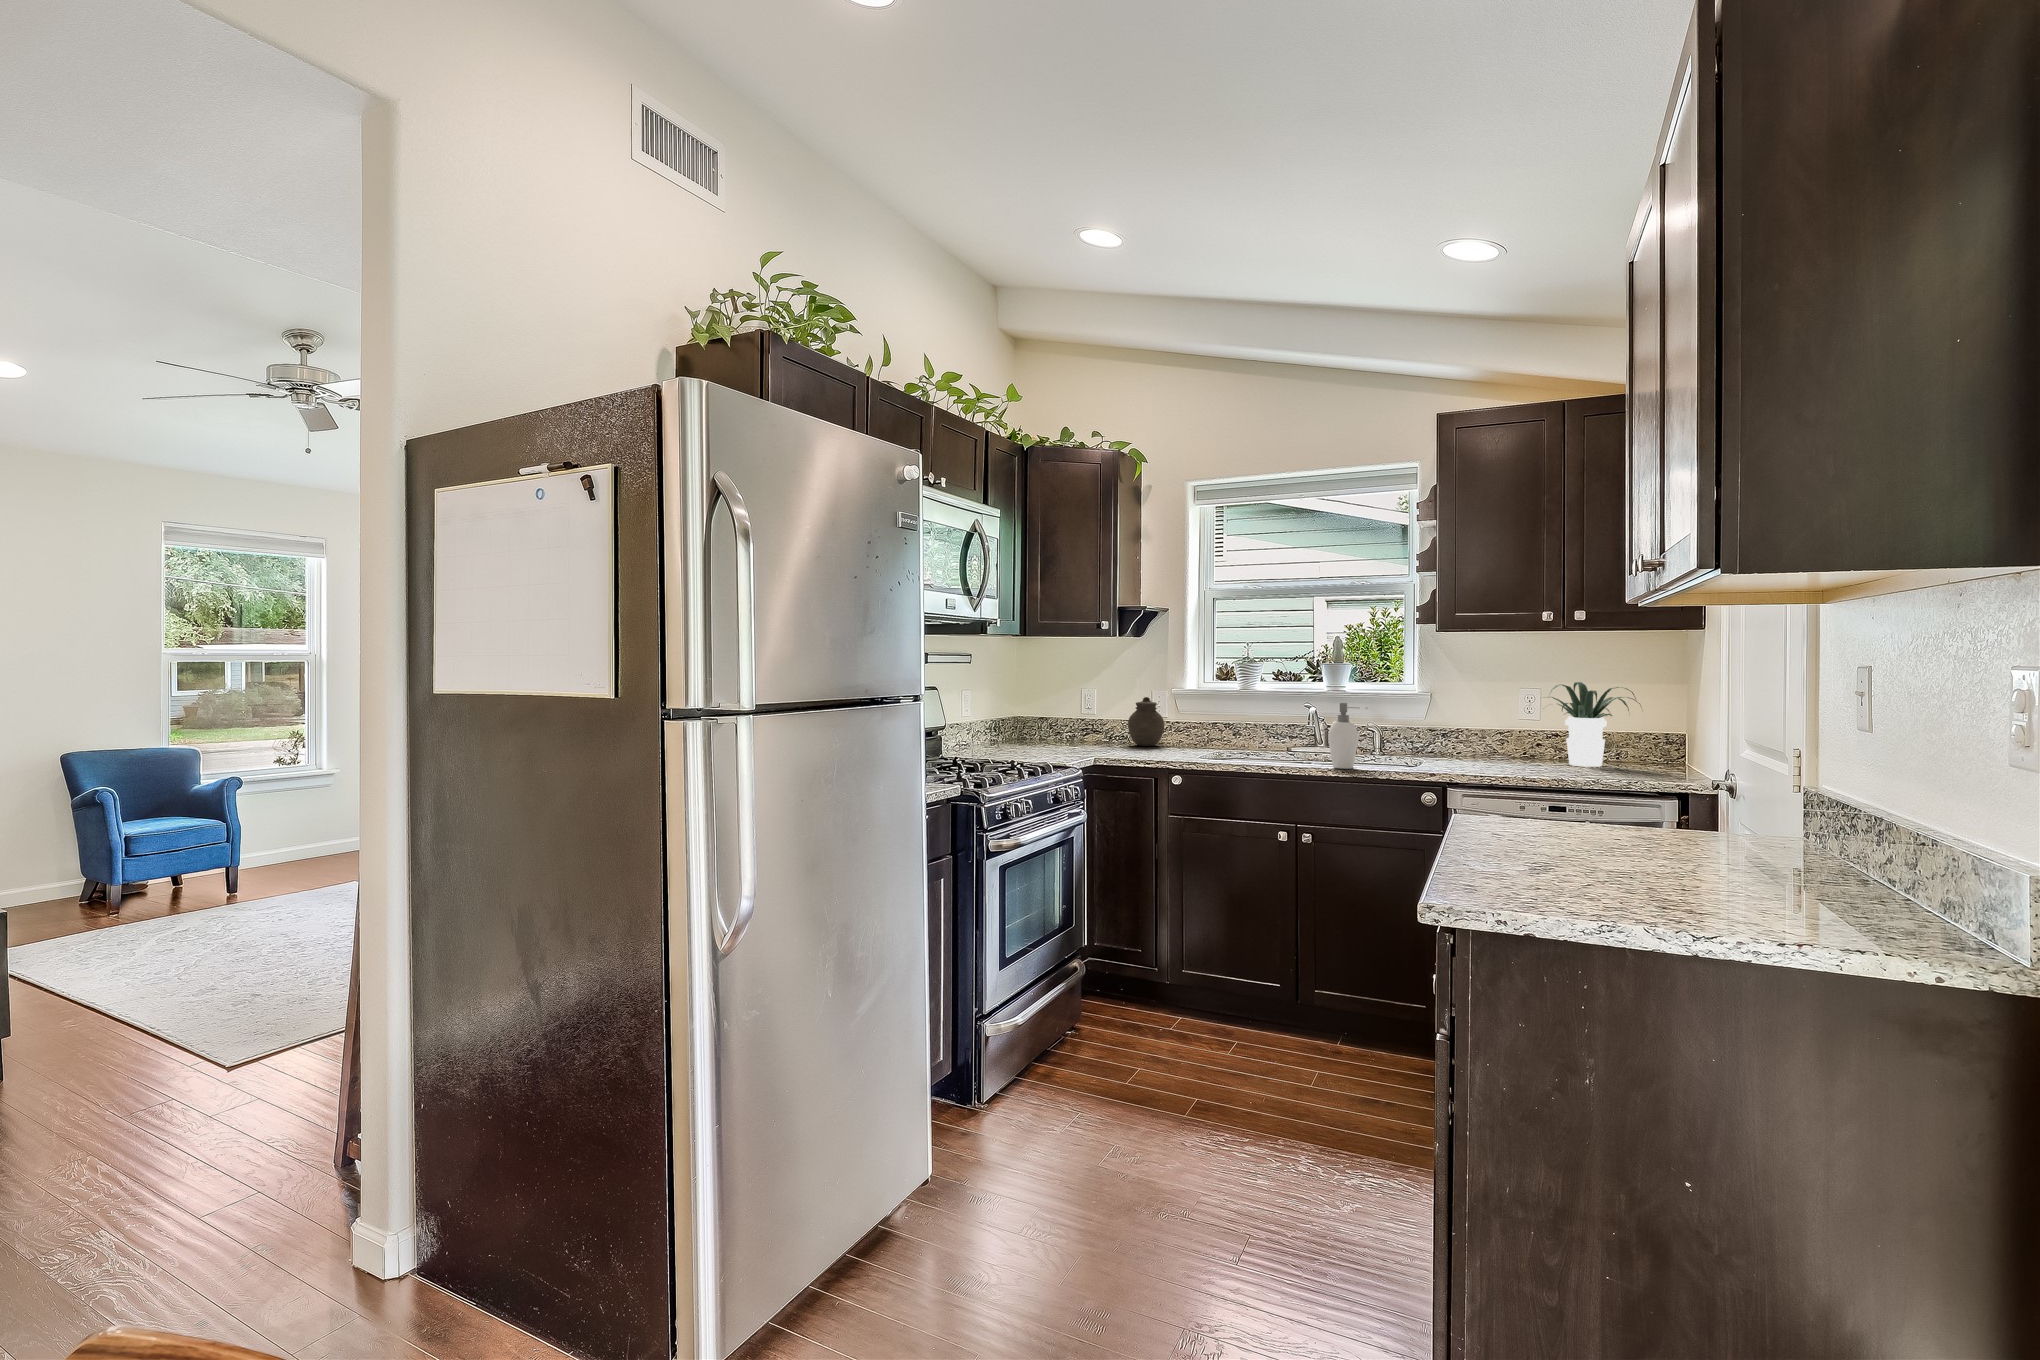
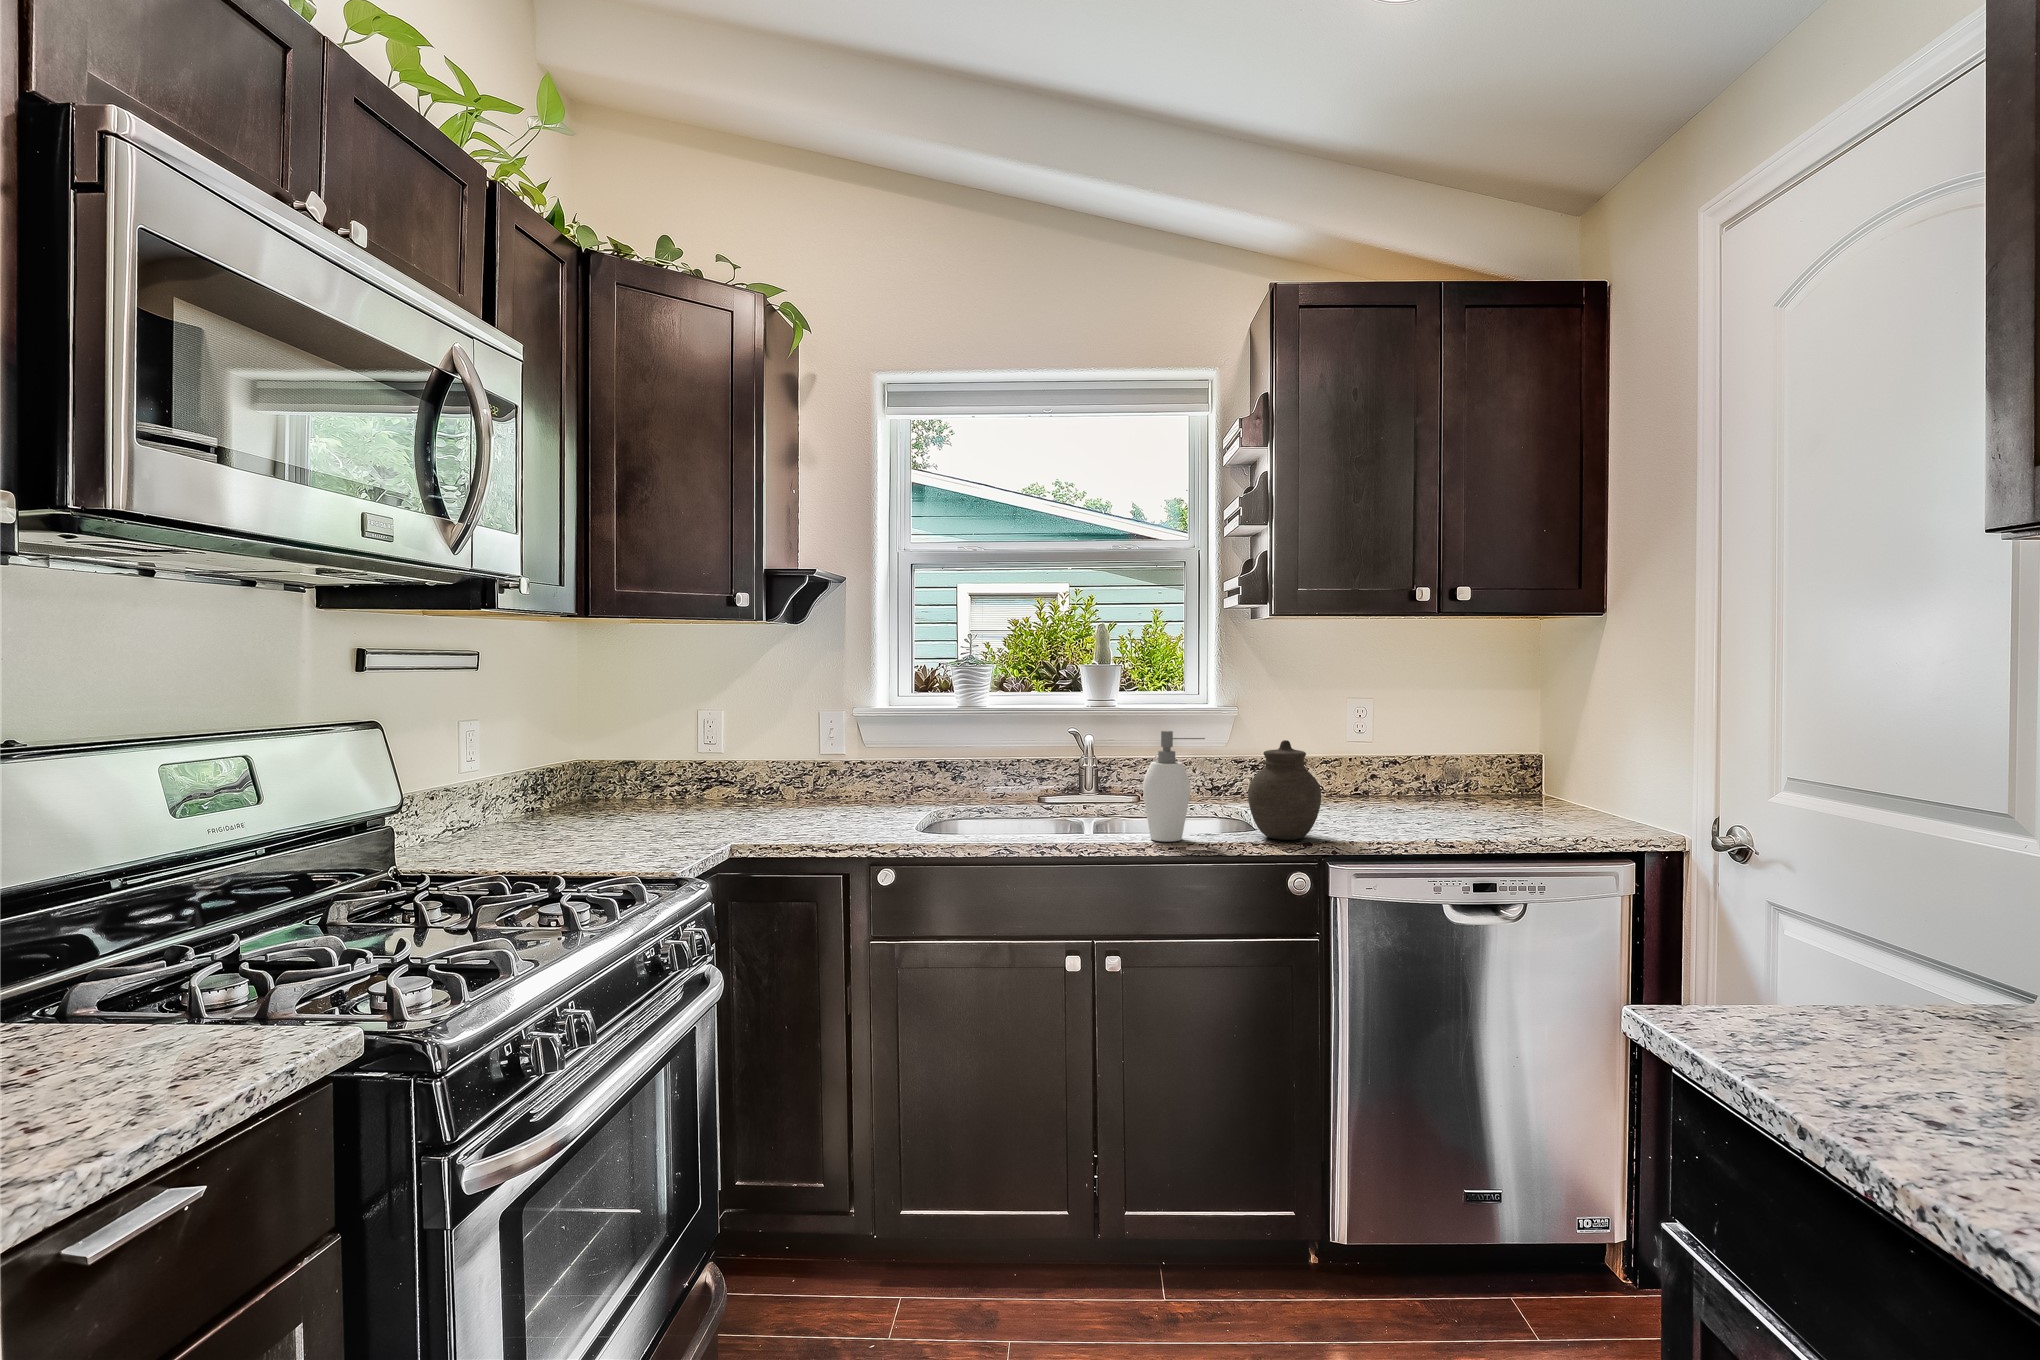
potted plant: present [1546,682,1640,767] -> none [1378,688,1527,808]
jar: present [1128,697,1164,746] -> present [1248,740,1321,840]

